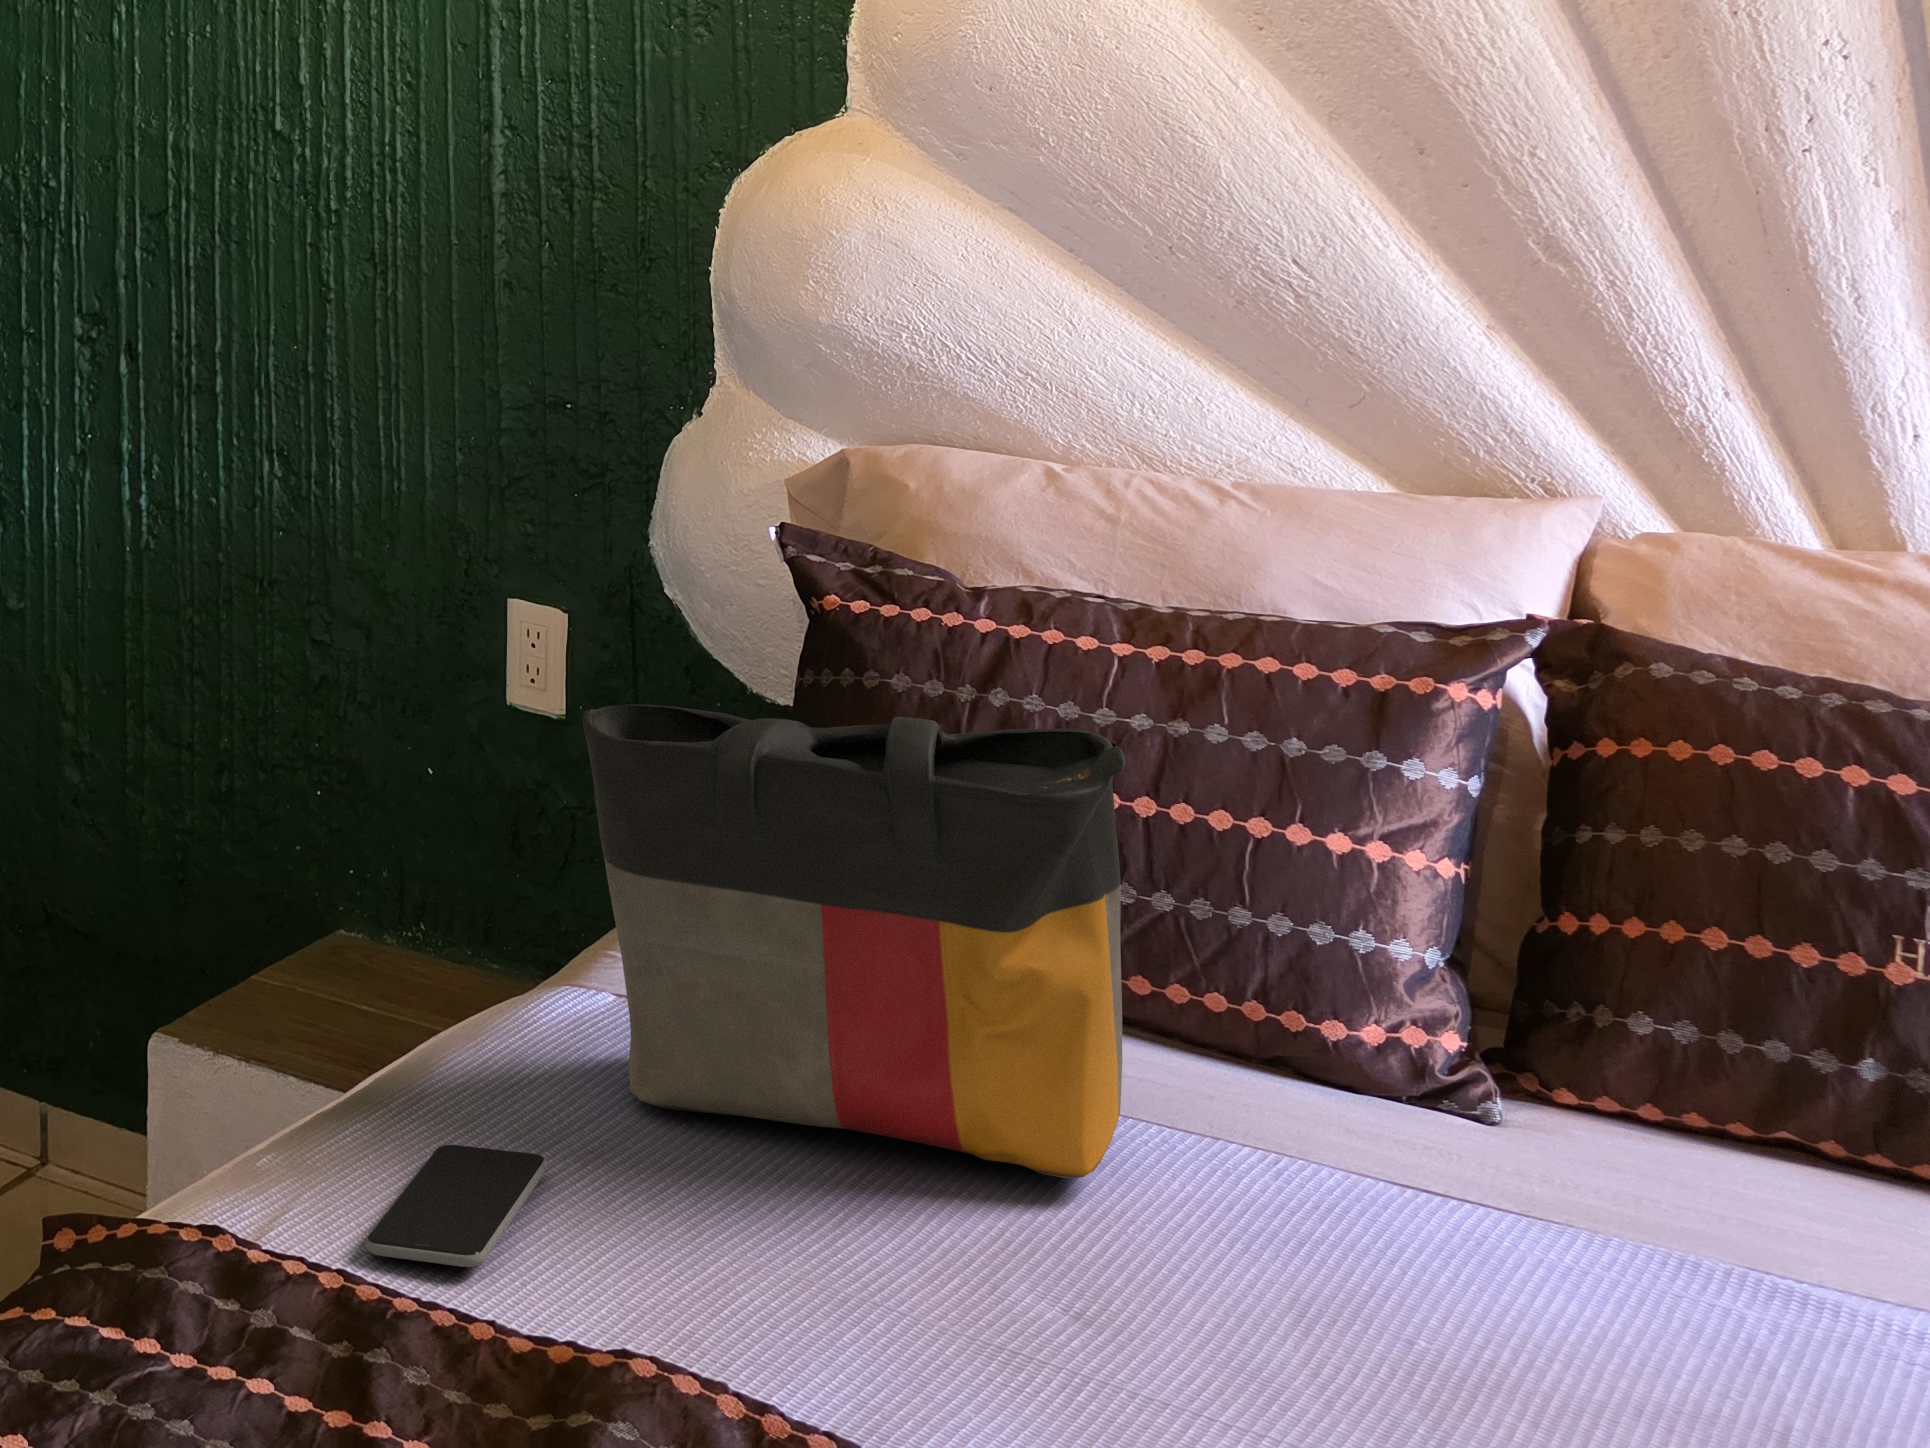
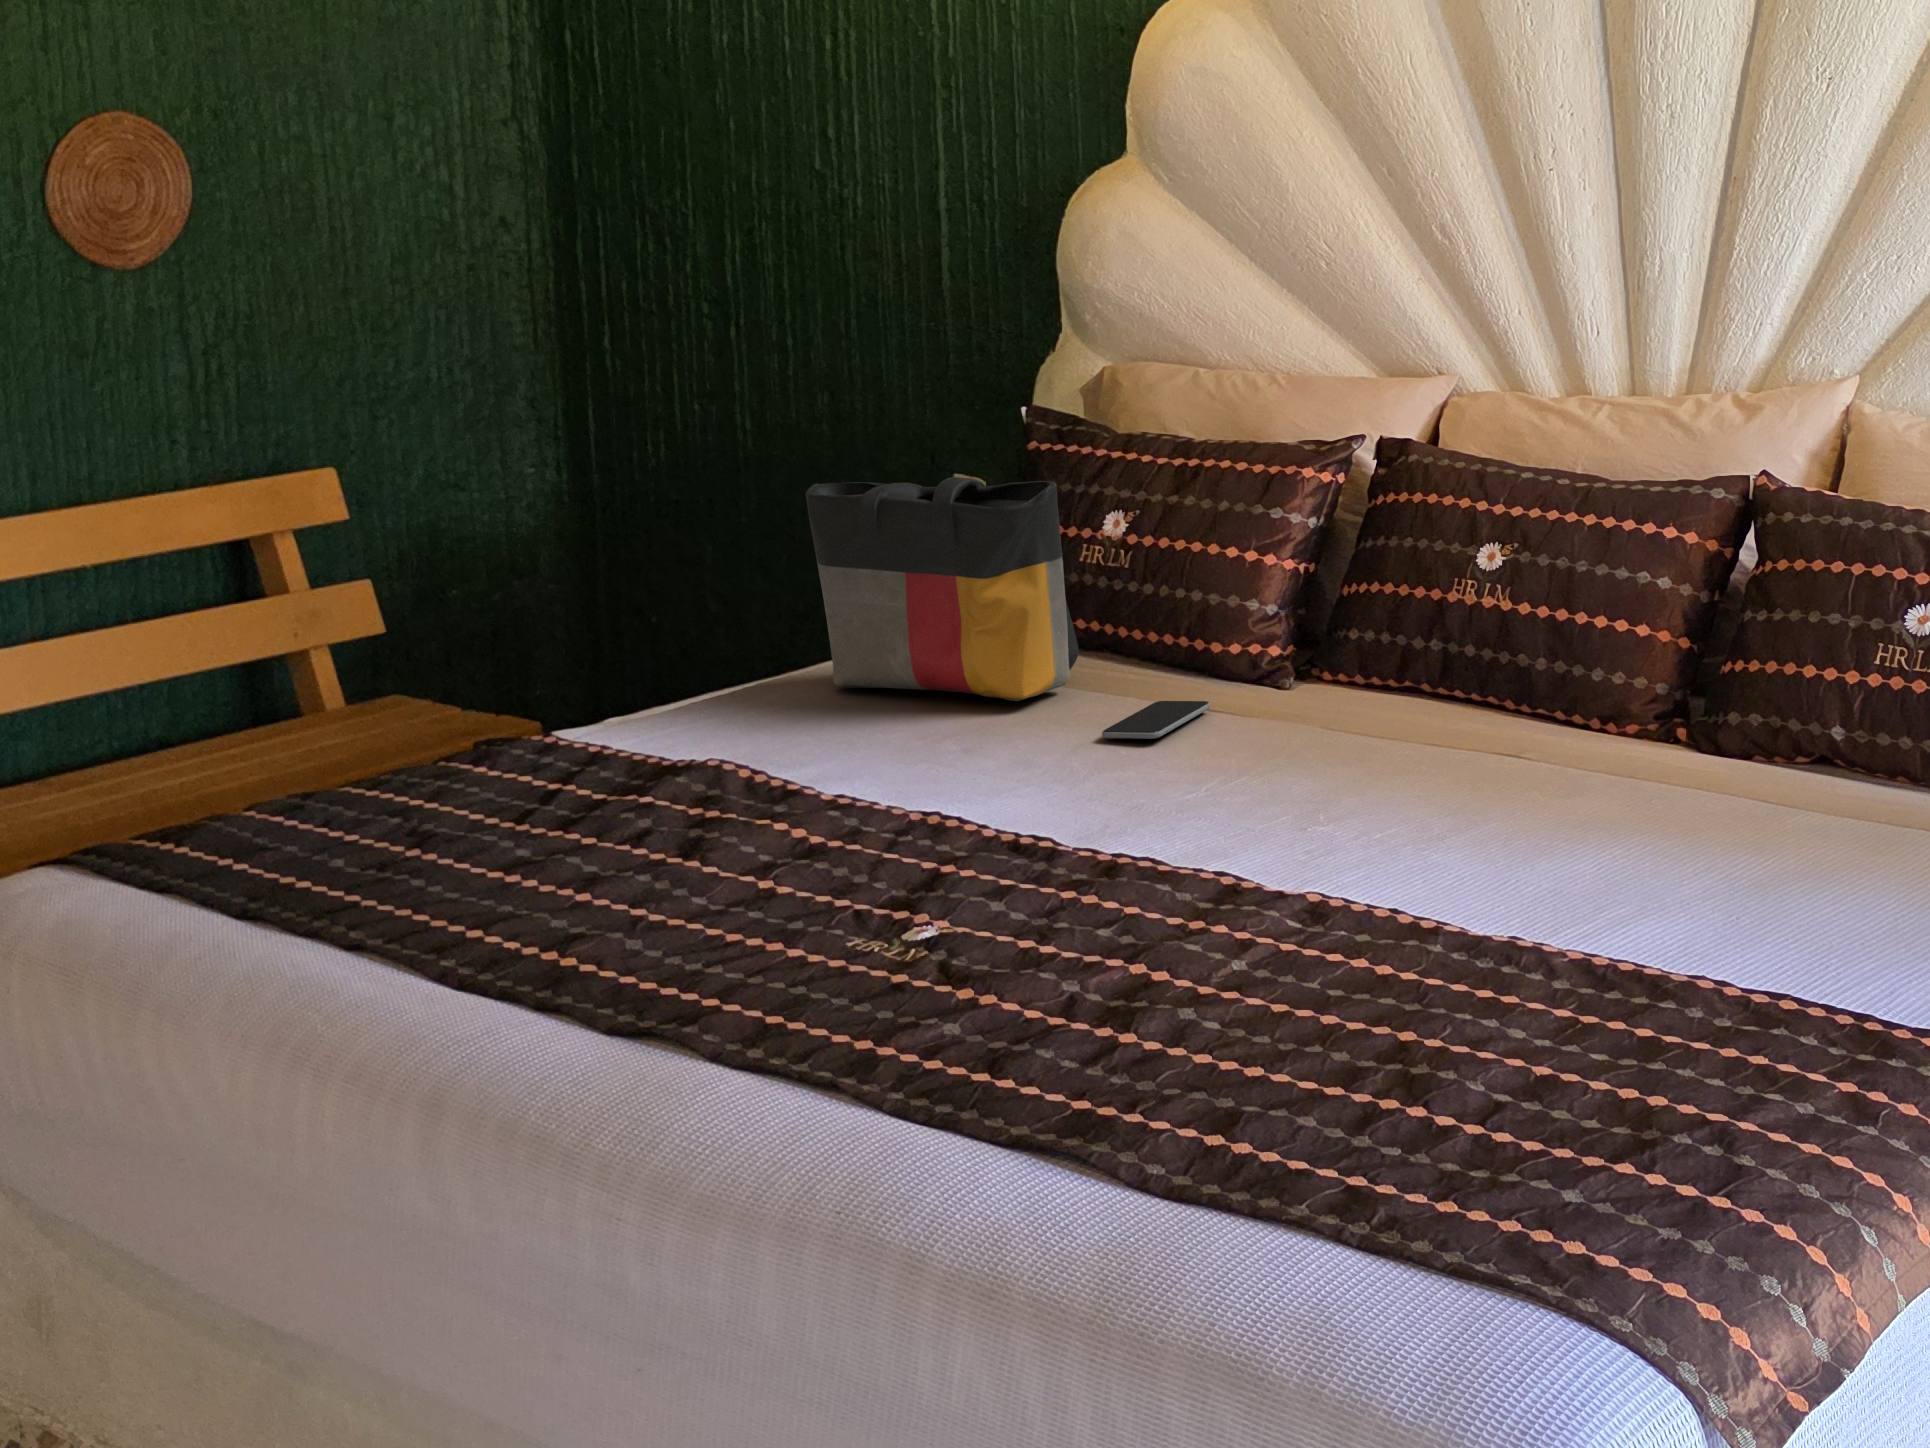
smartphone: present [365,1145,547,1267] -> present [1102,701,1211,739]

